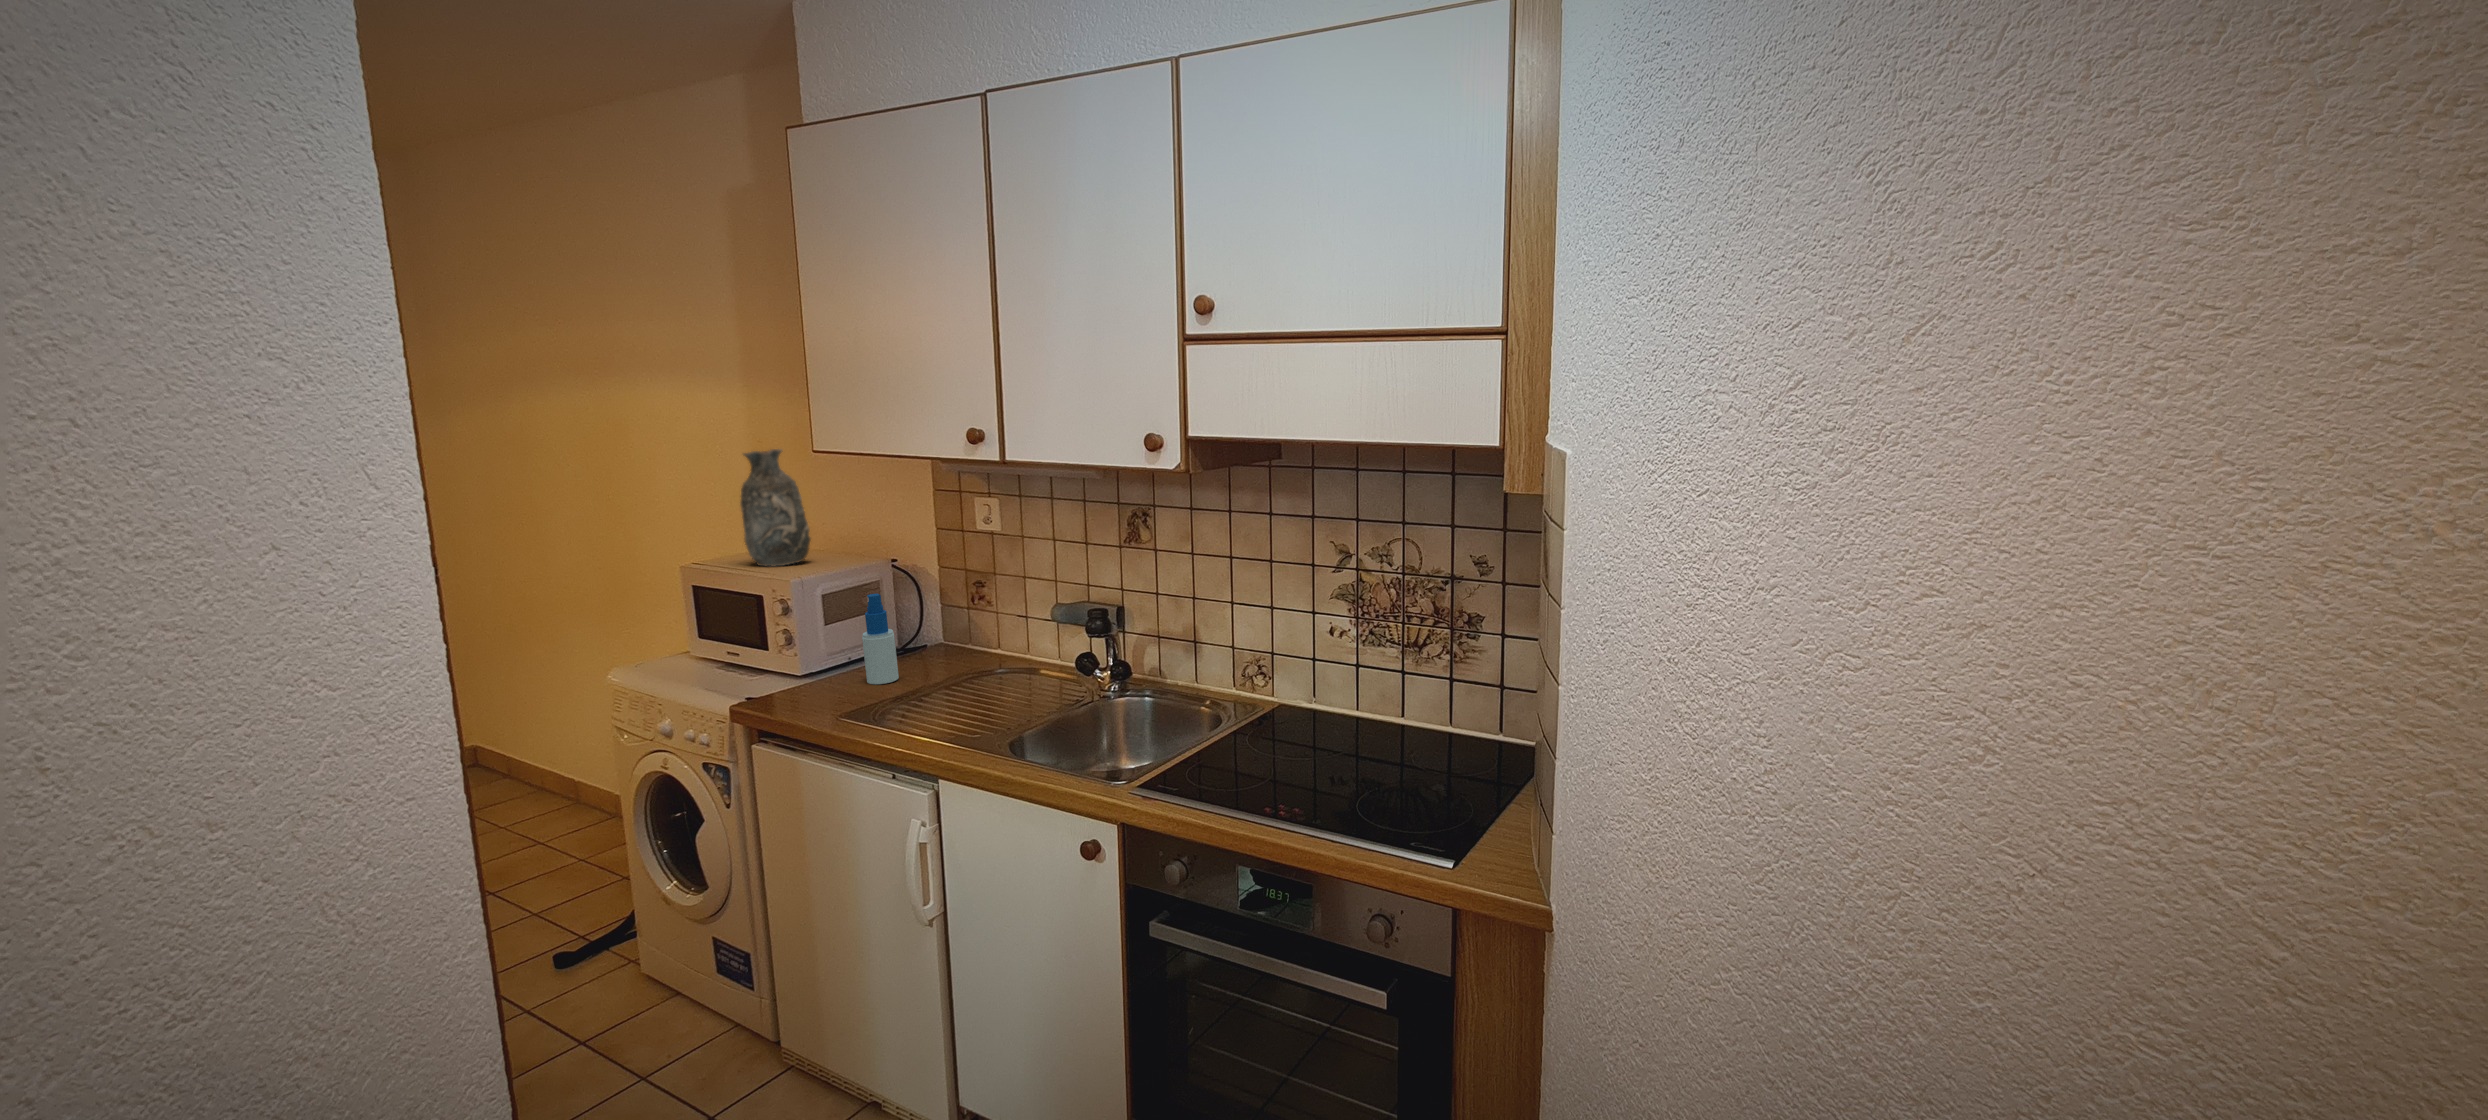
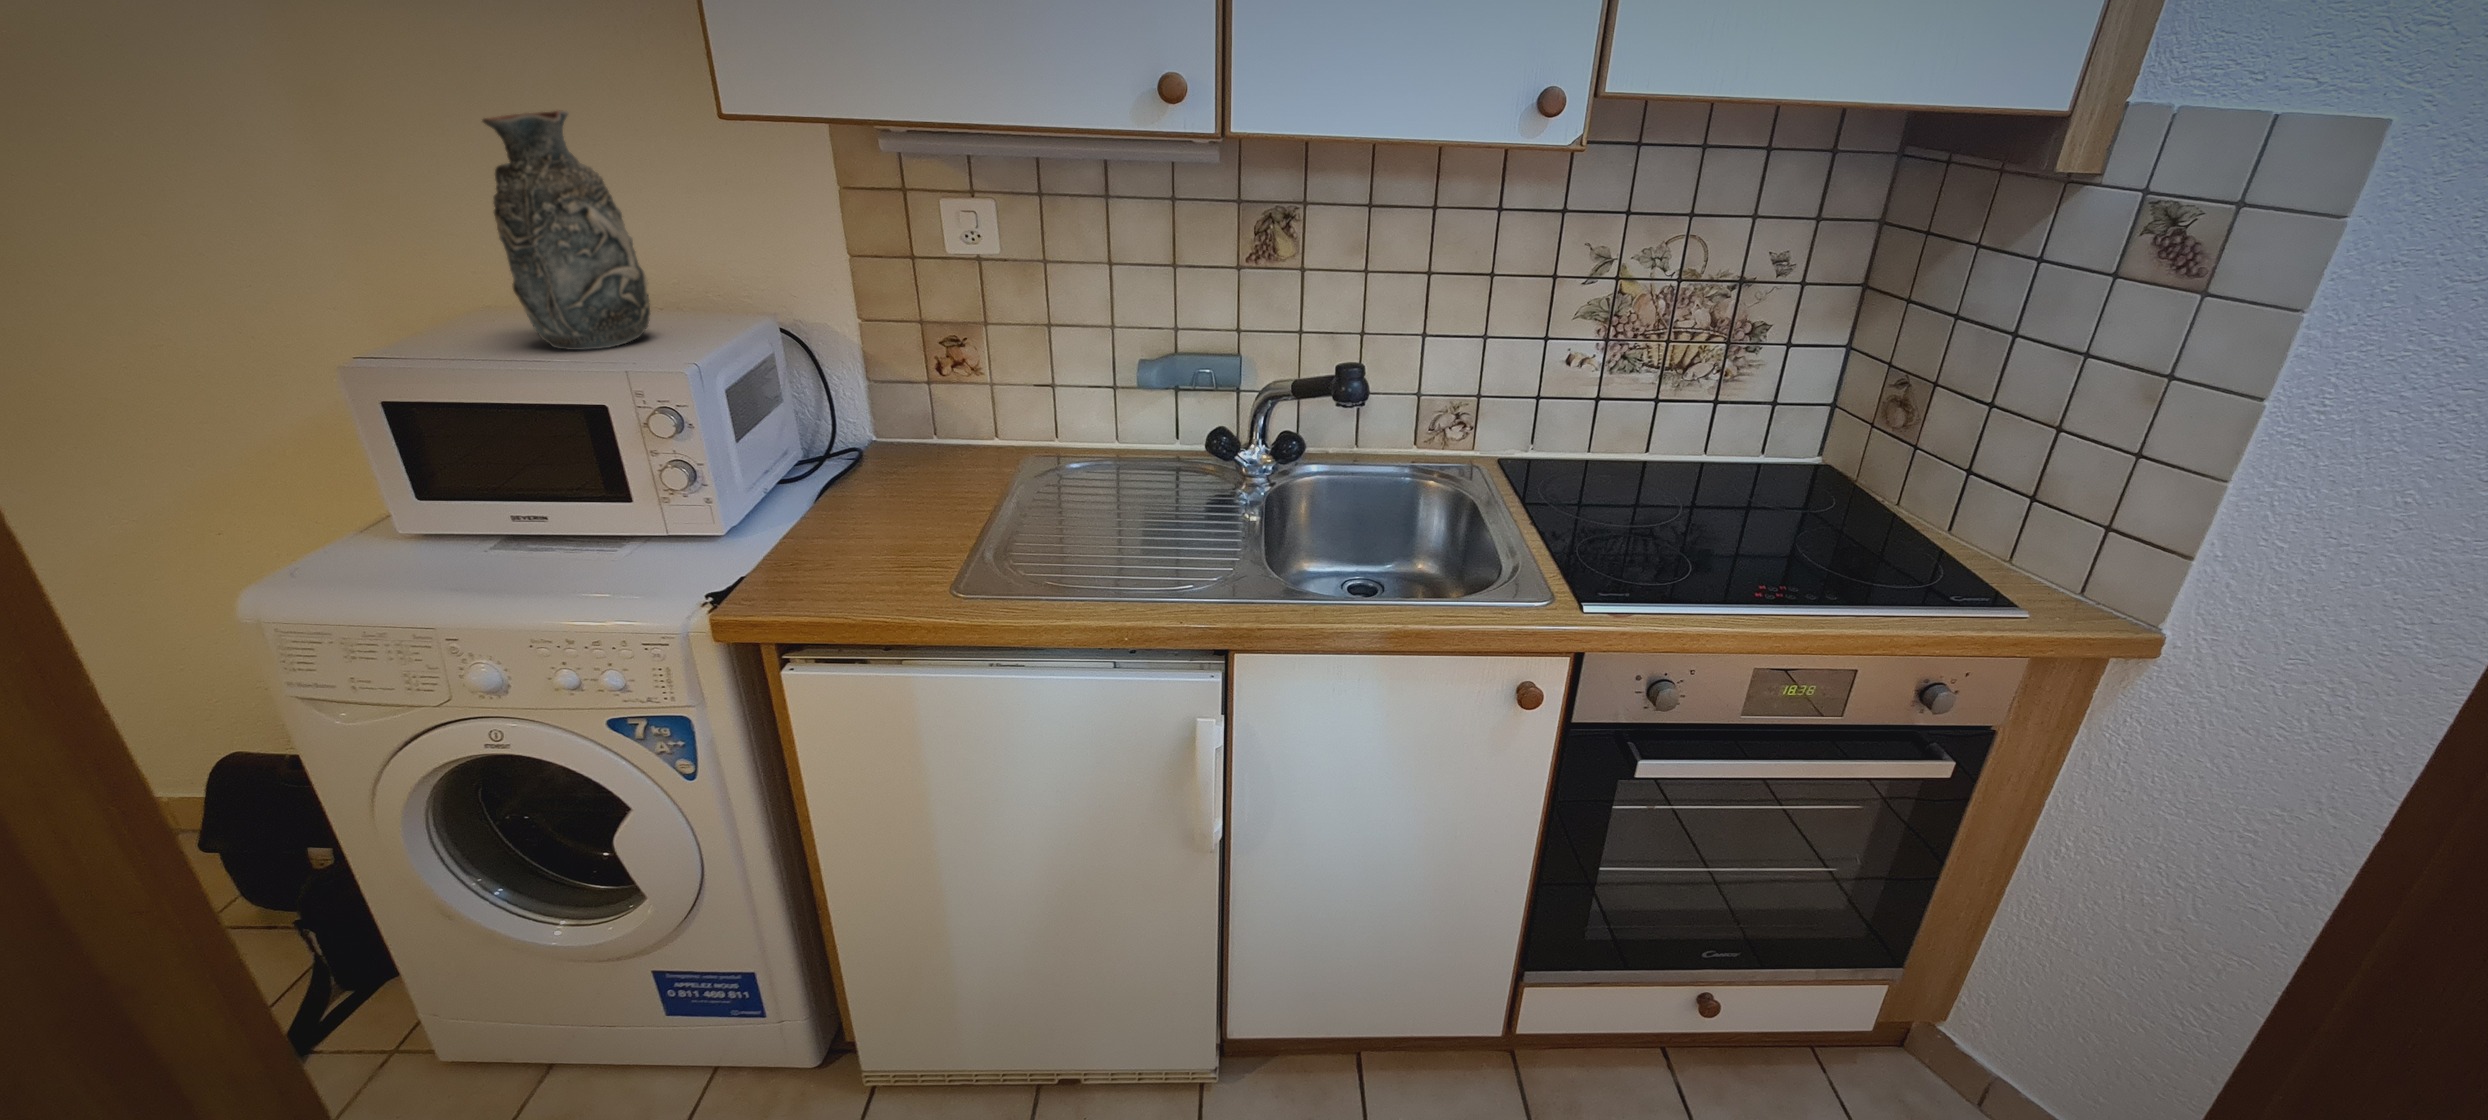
spray bottle: present [862,594,899,684] -> none [863,378,927,529]

